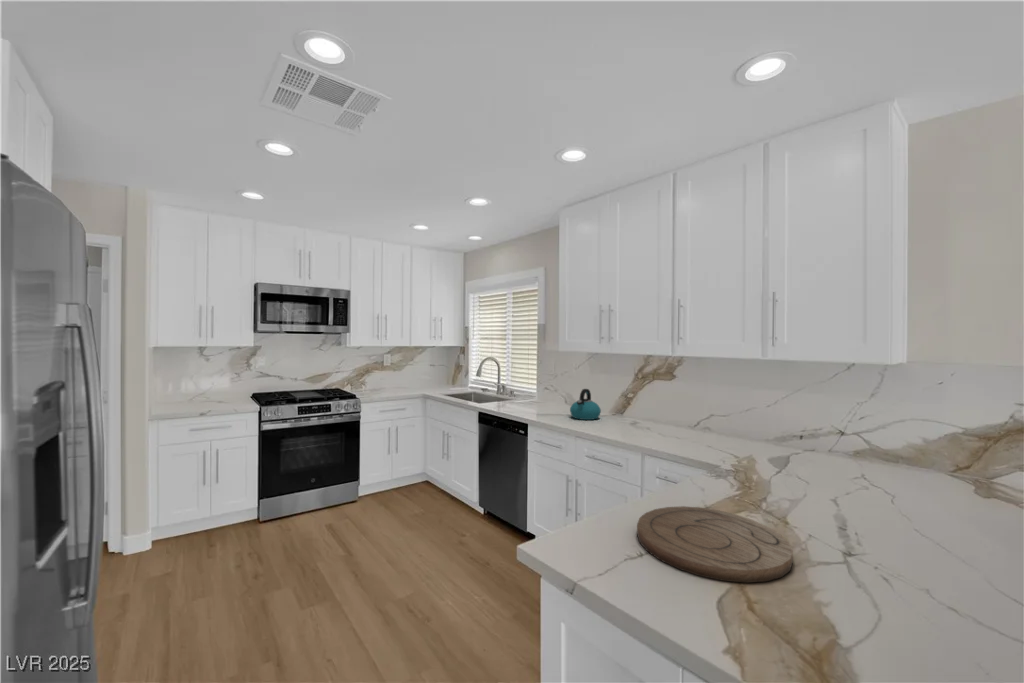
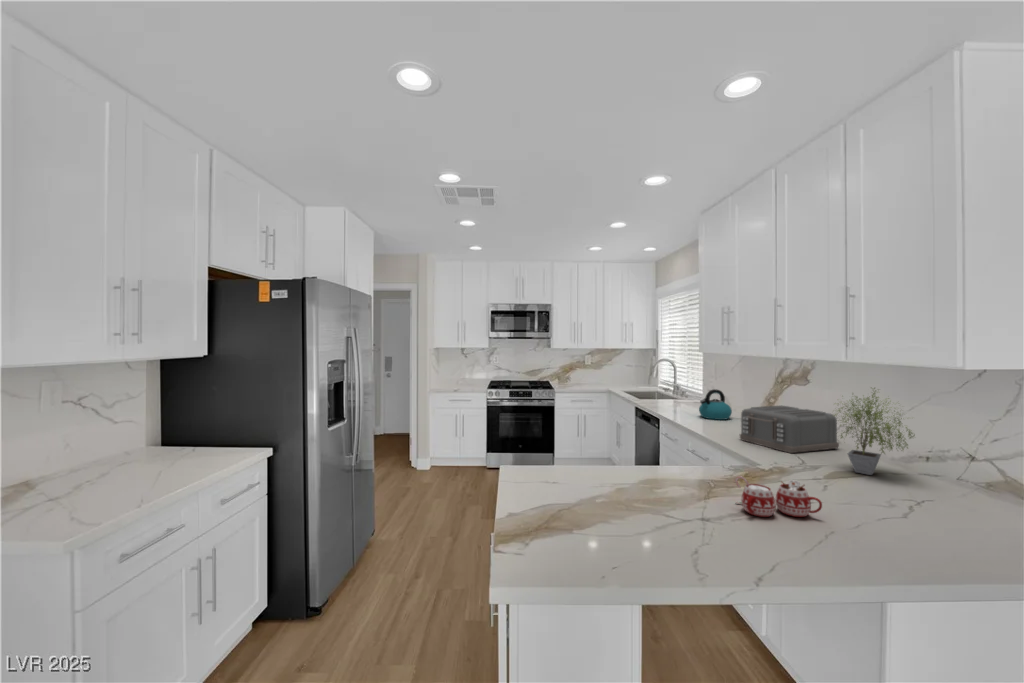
potted plant: none [753,382,832,459] -> present [834,388,915,475]
toaster: none [654,401,725,447] -> present [740,405,839,453]
mug: none [824,482,894,529] -> present [735,476,822,517]
cutting board: present [637,506,793,583] -> none [540,466,643,508]

